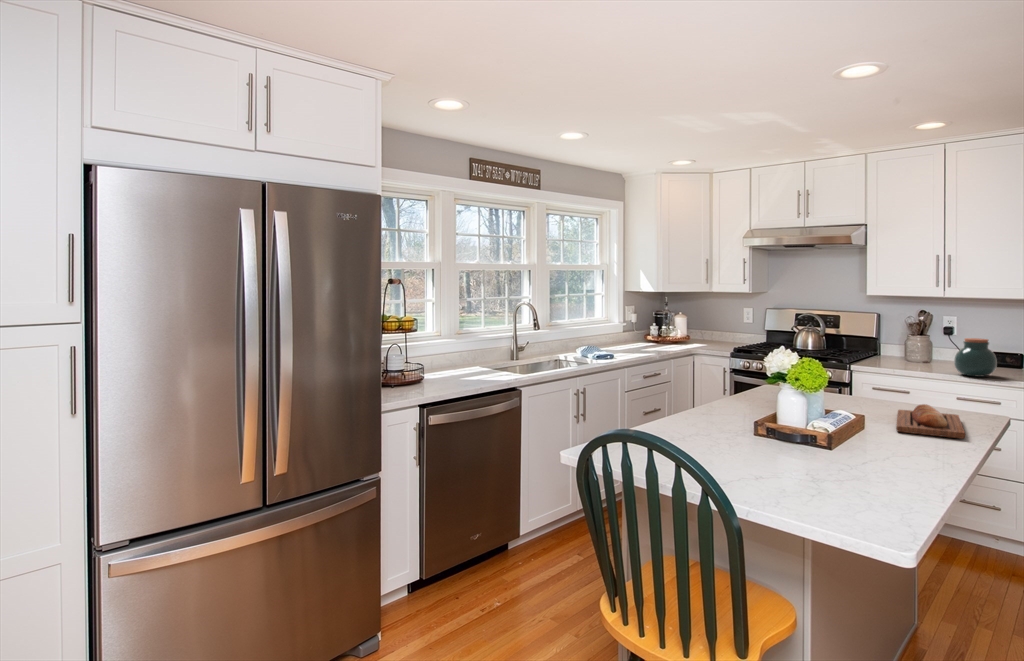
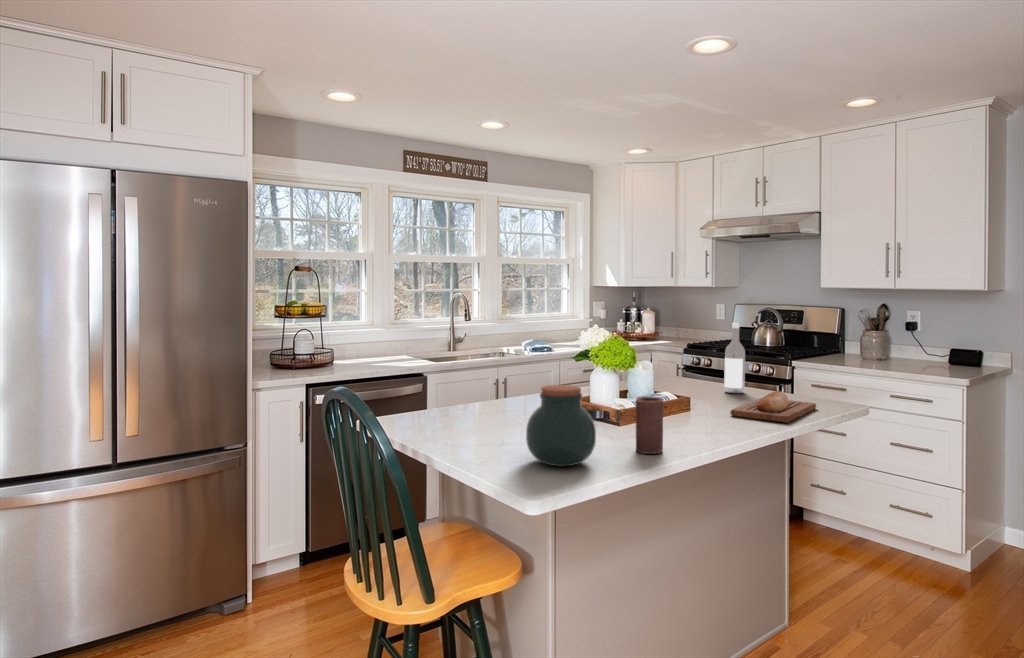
wine bottle: none [842,335,864,404] -> present [724,323,745,393]
jar: present [954,338,997,377] -> present [526,385,596,466]
candle: none [882,425,916,486] -> present [636,397,663,454]

